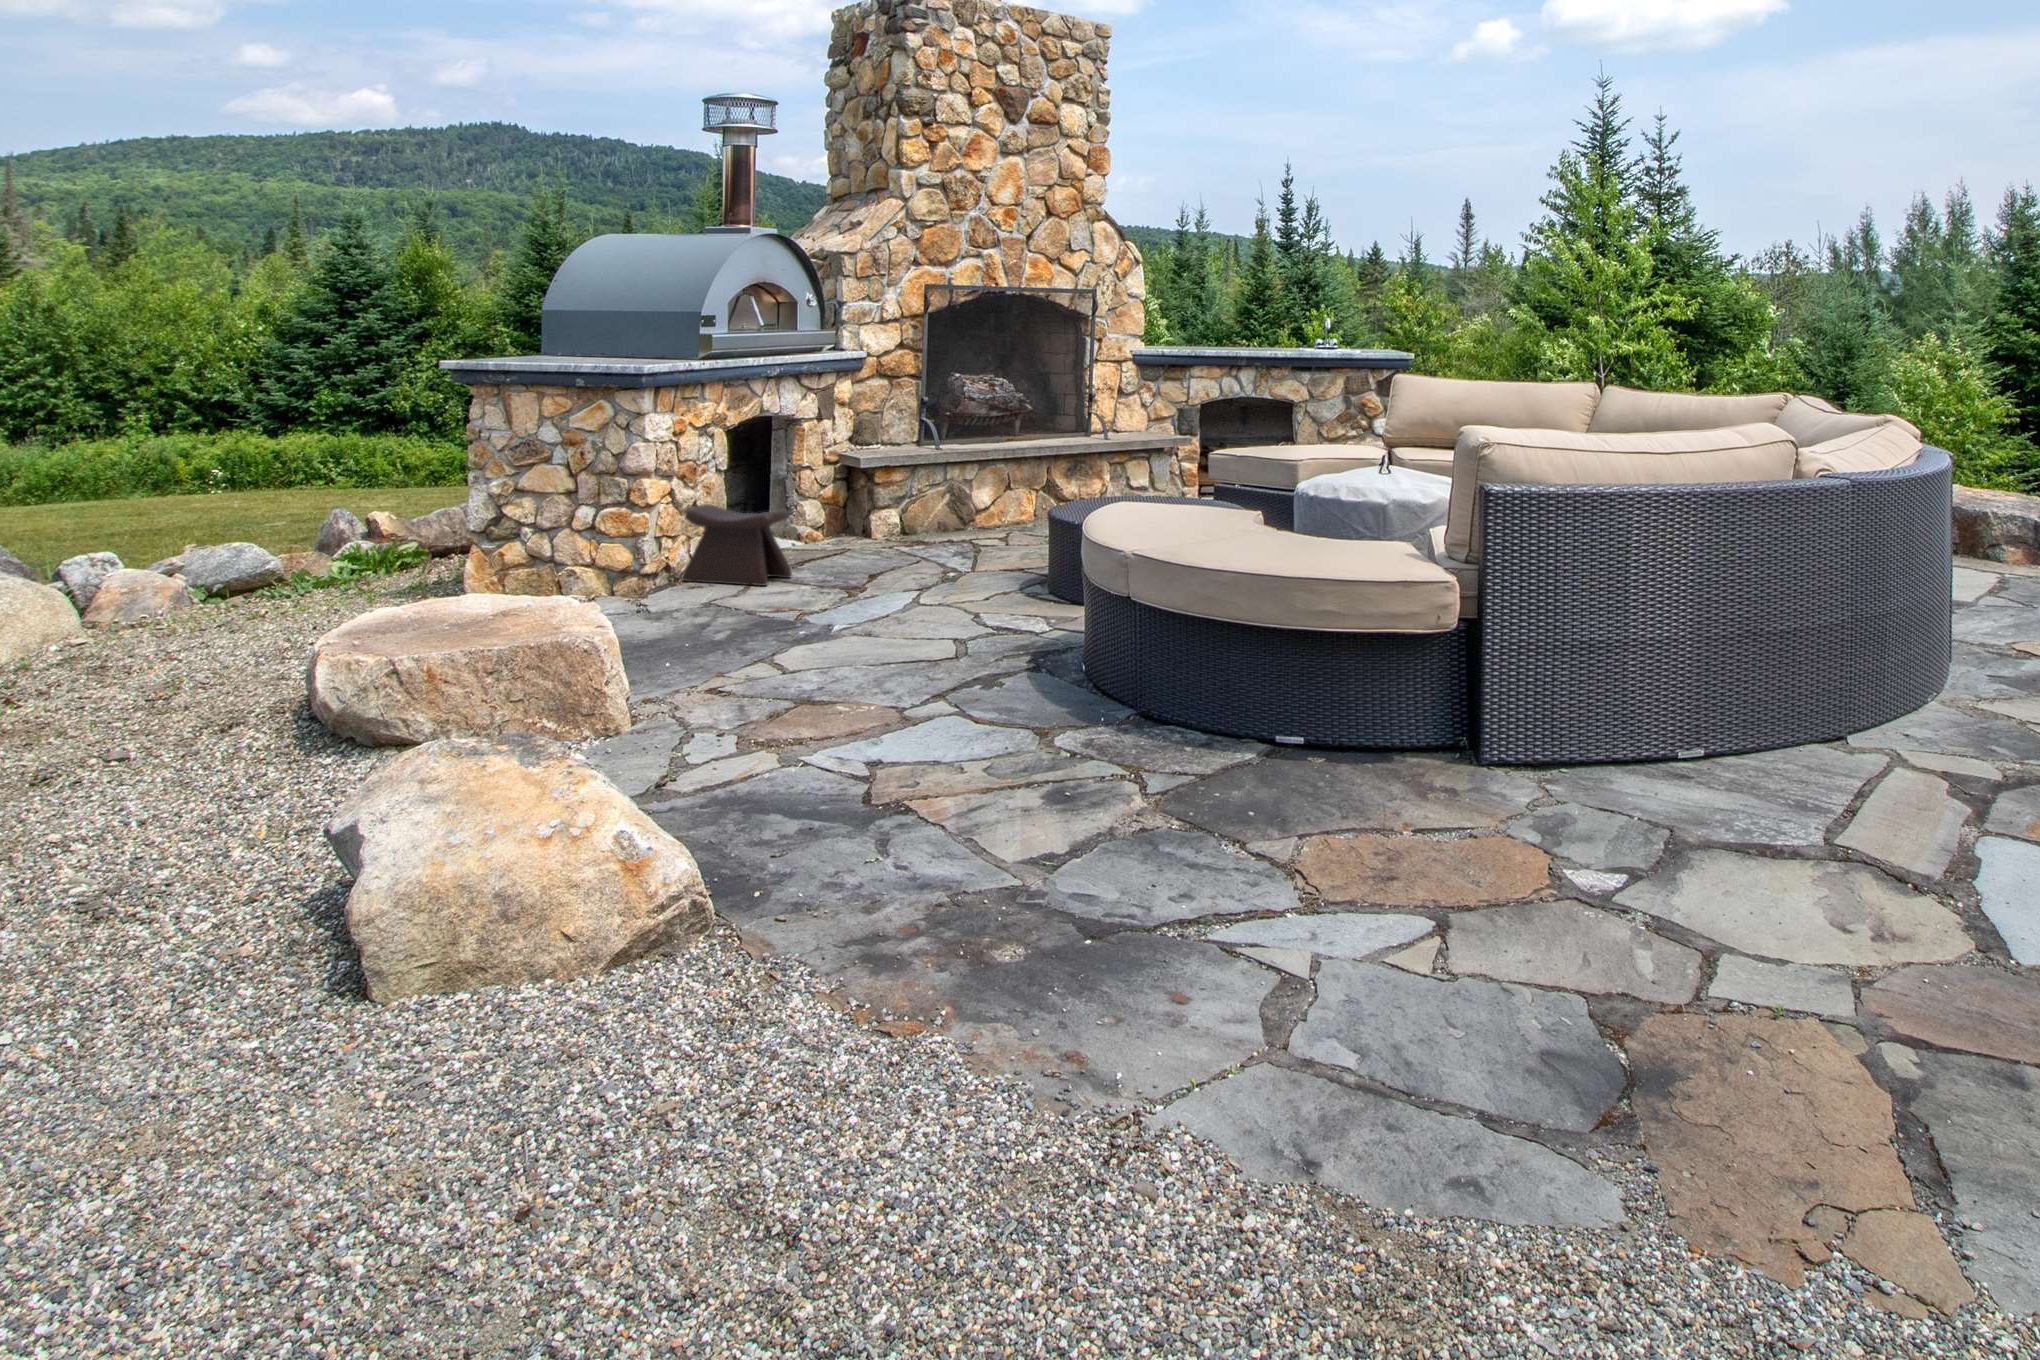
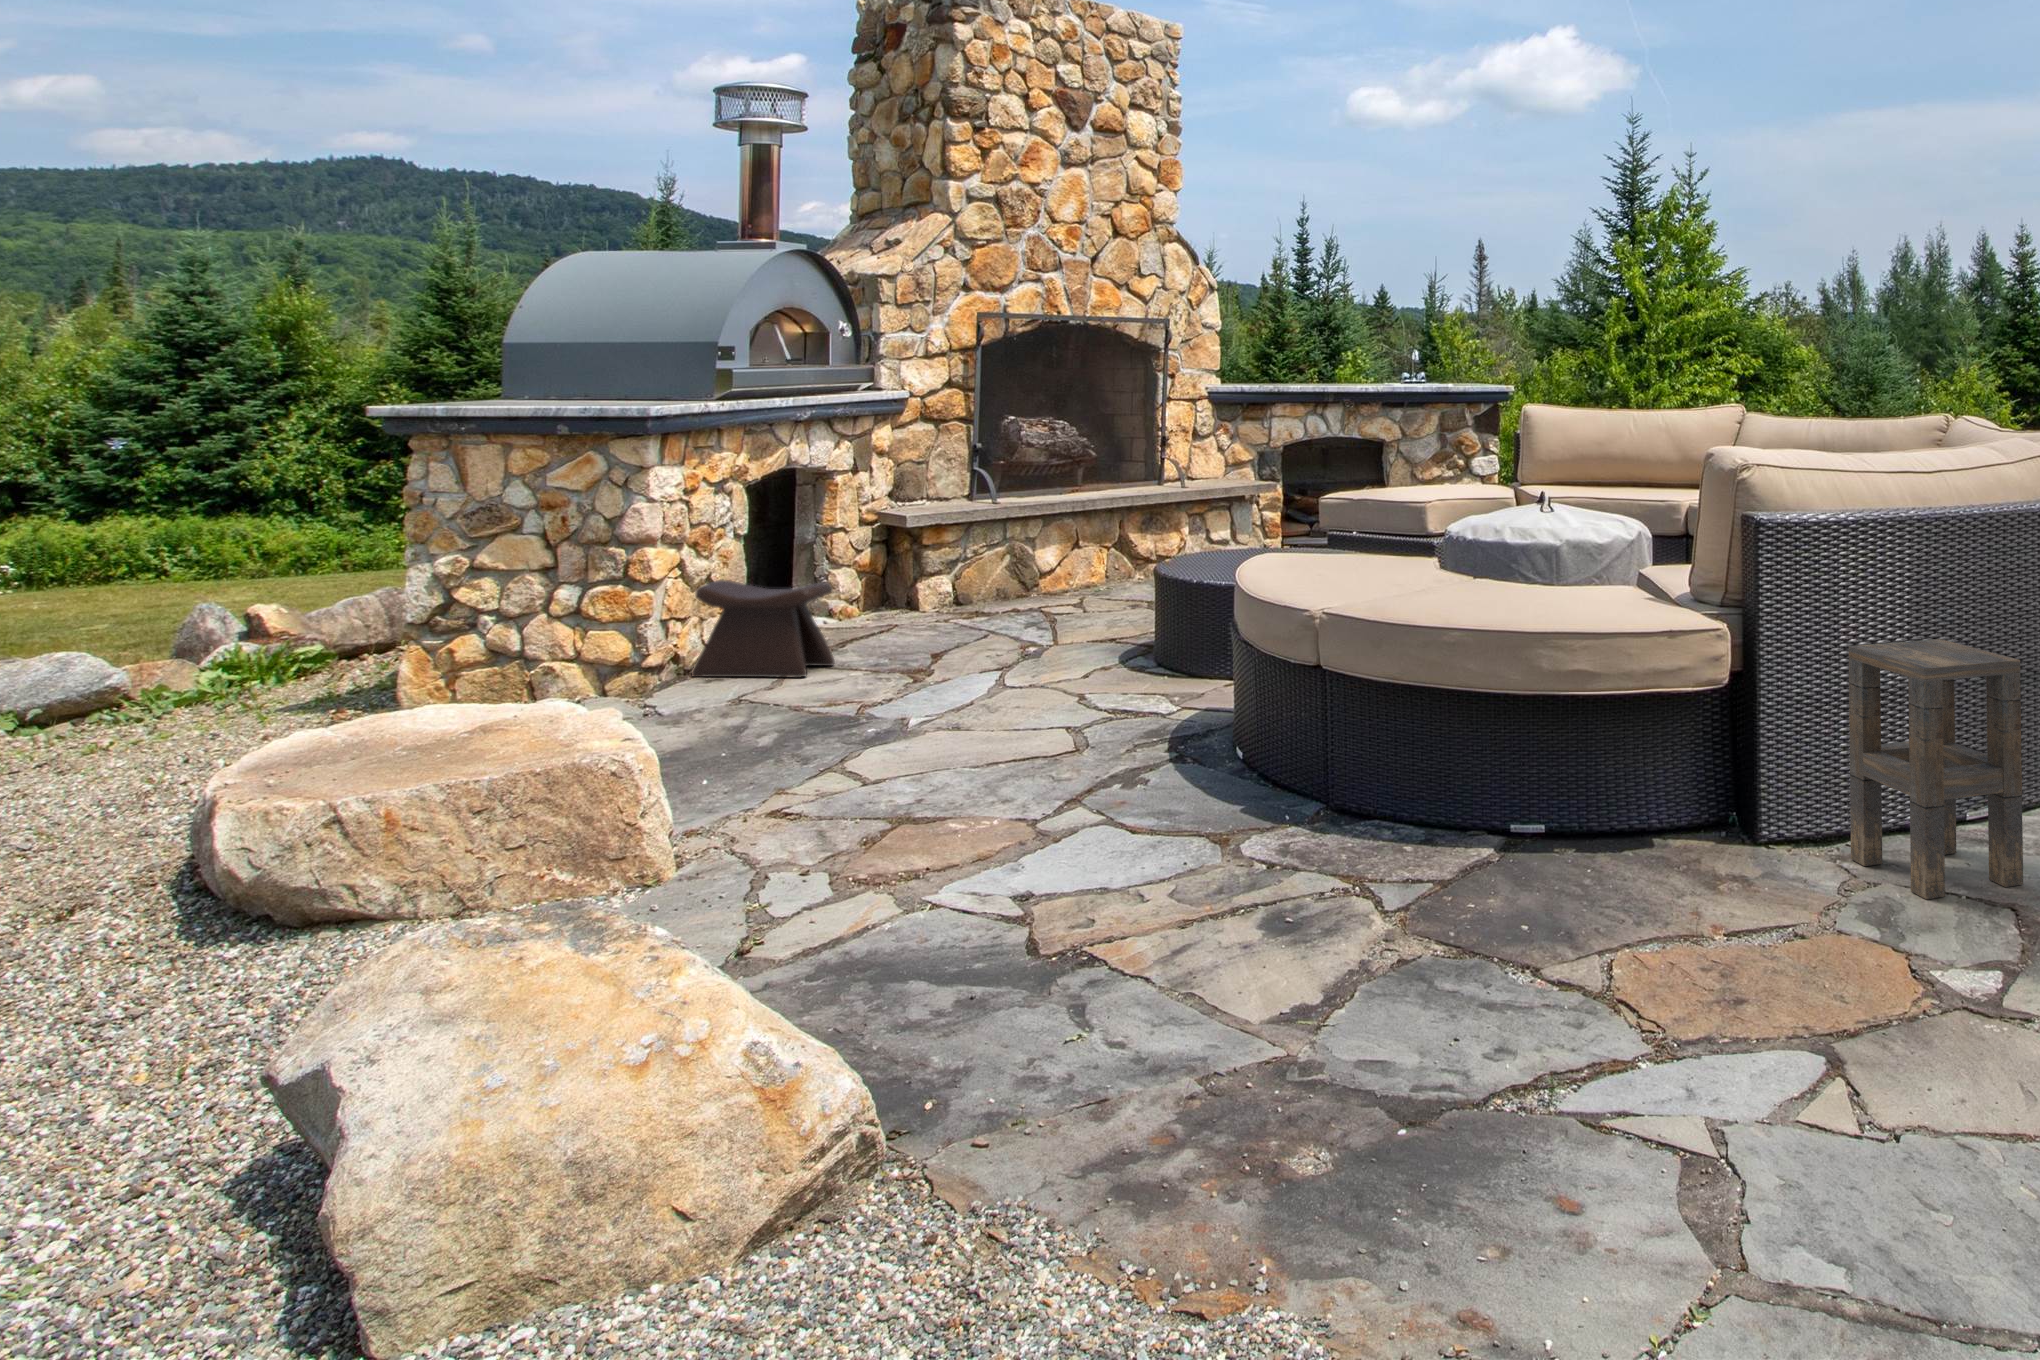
side table: none [1556,599,1700,818] -> present [1849,639,2023,899]

